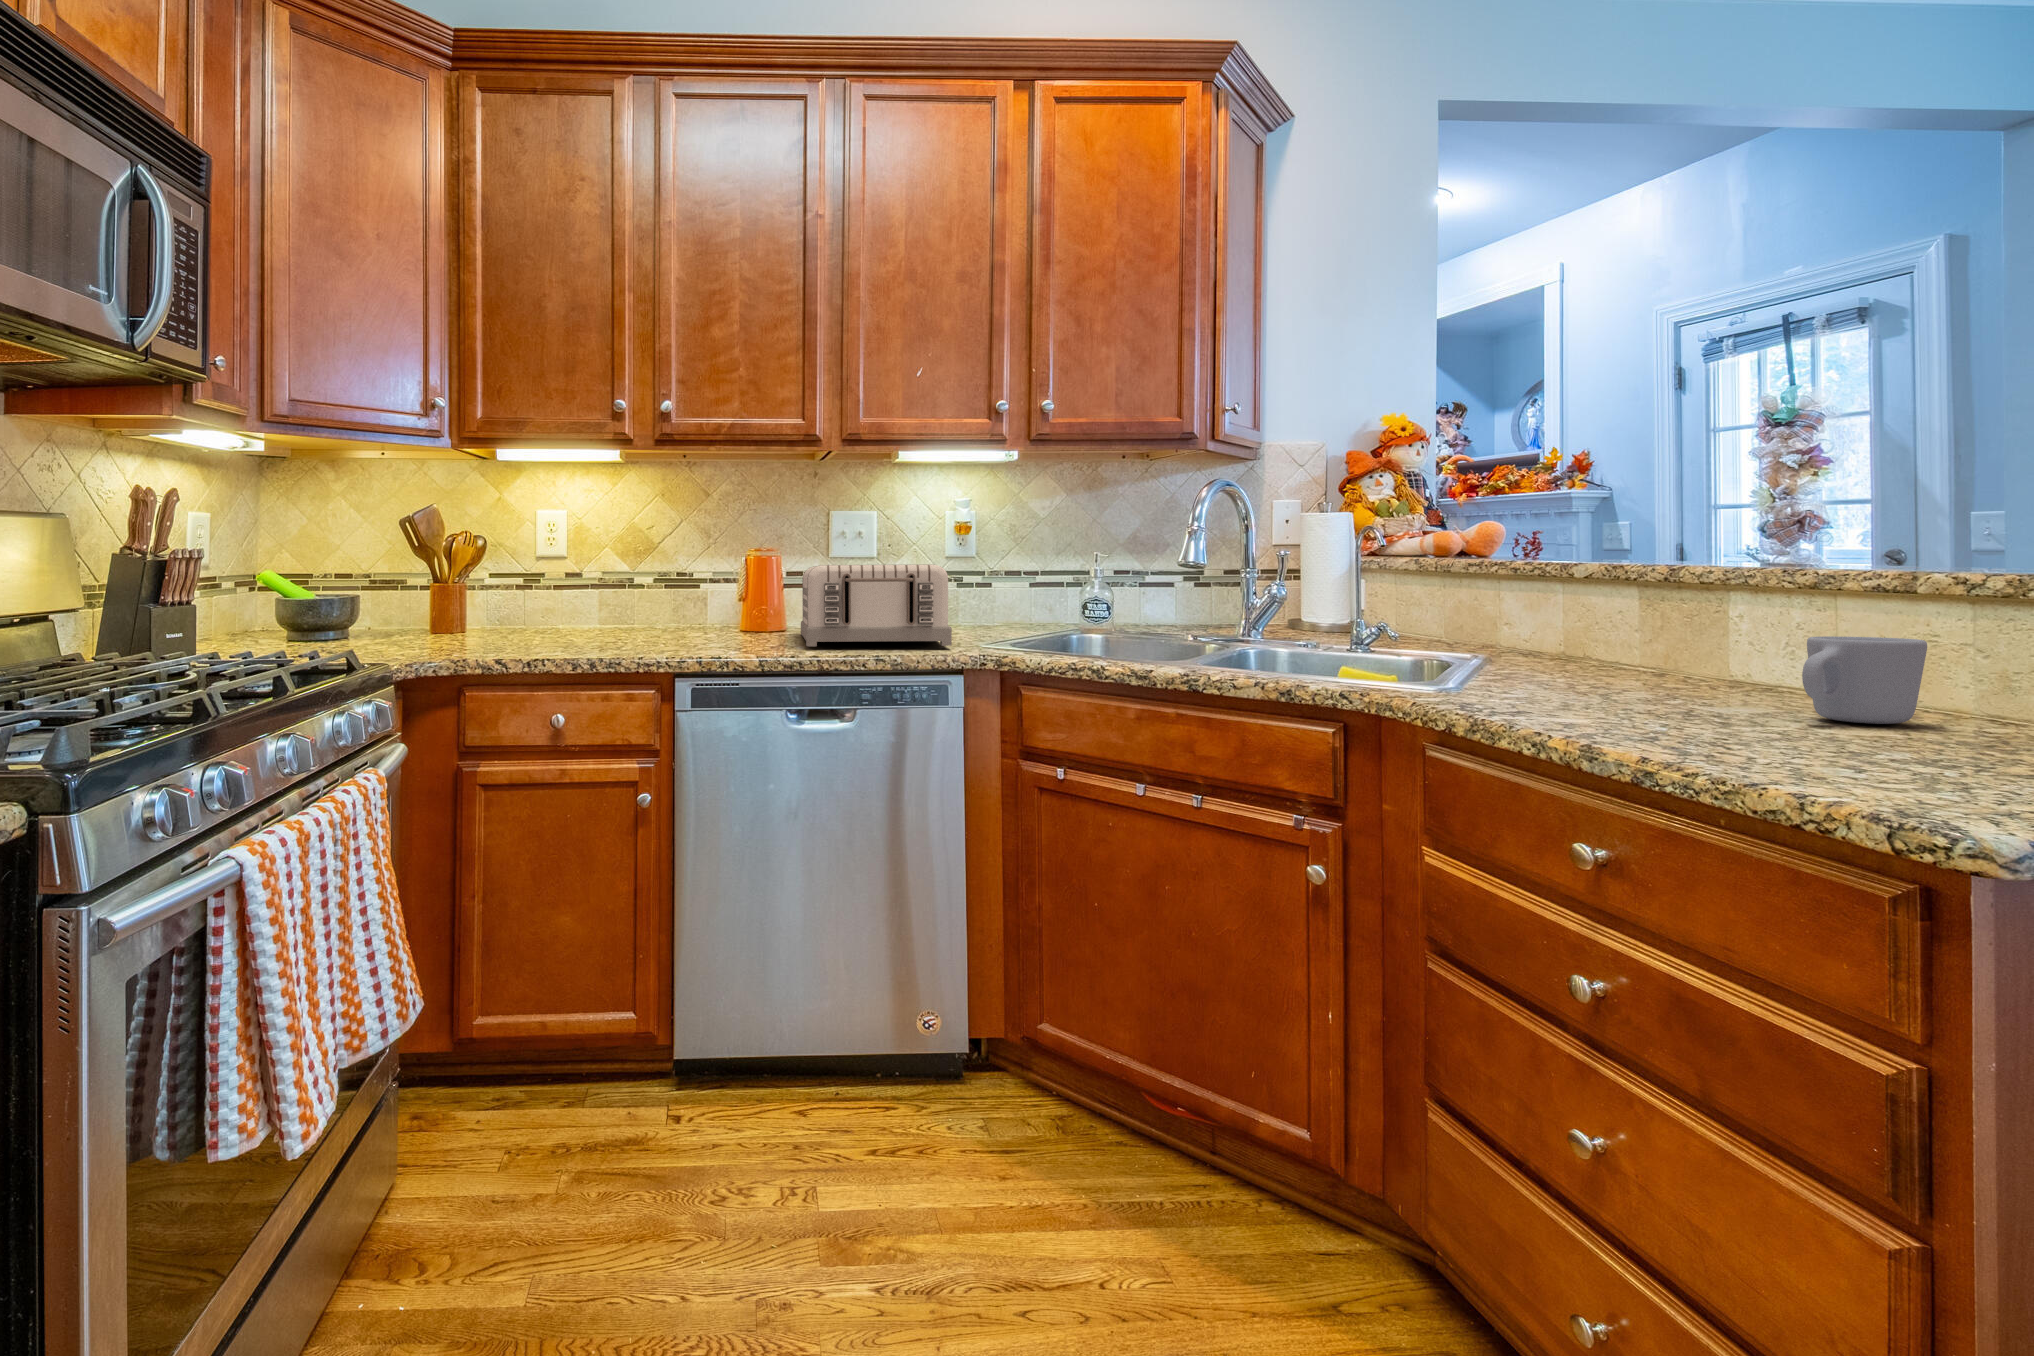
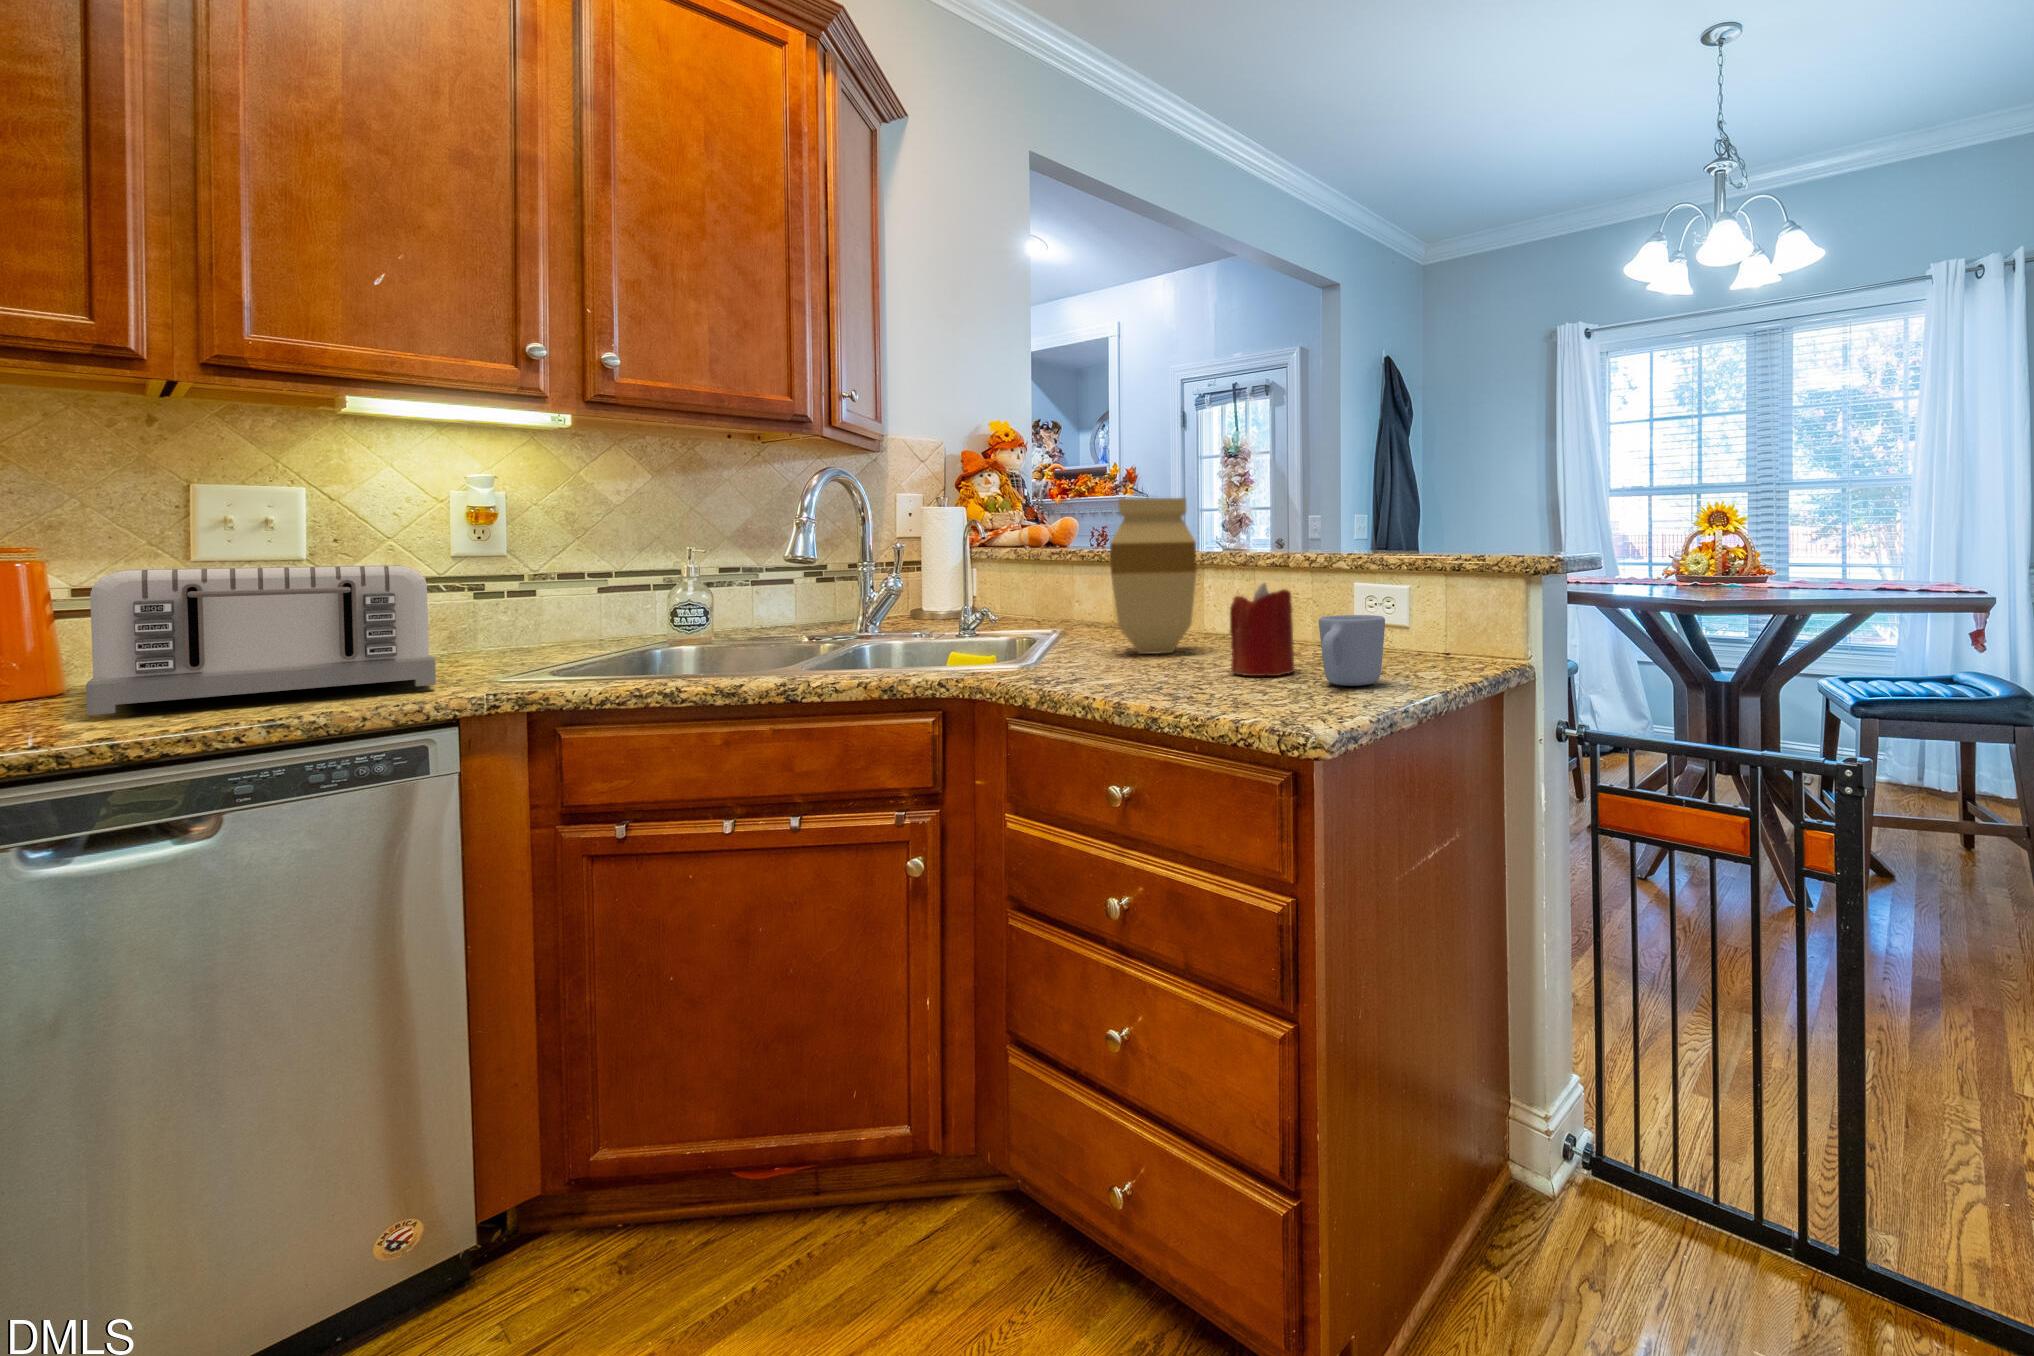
vase: none [1517,495,1642,674] -> present [1110,498,1197,654]
candle: none [1672,593,1778,705] -> present [1230,583,1295,676]

